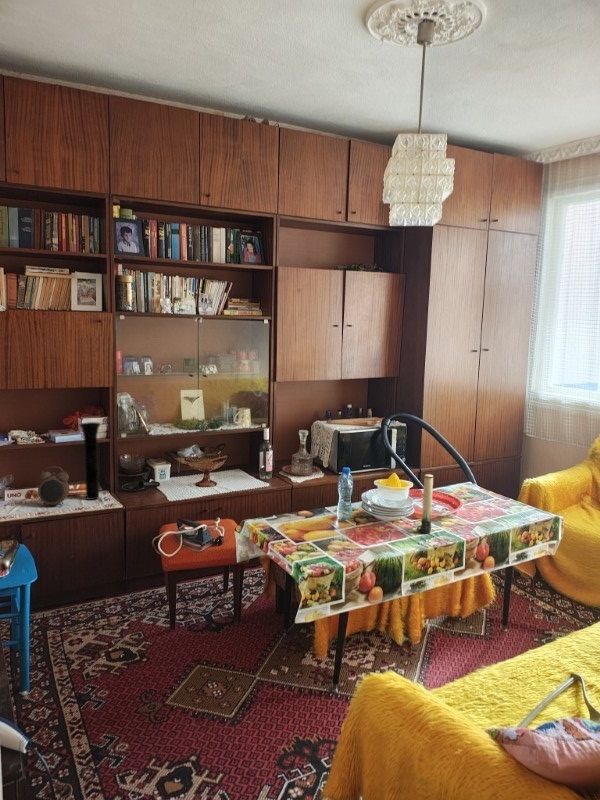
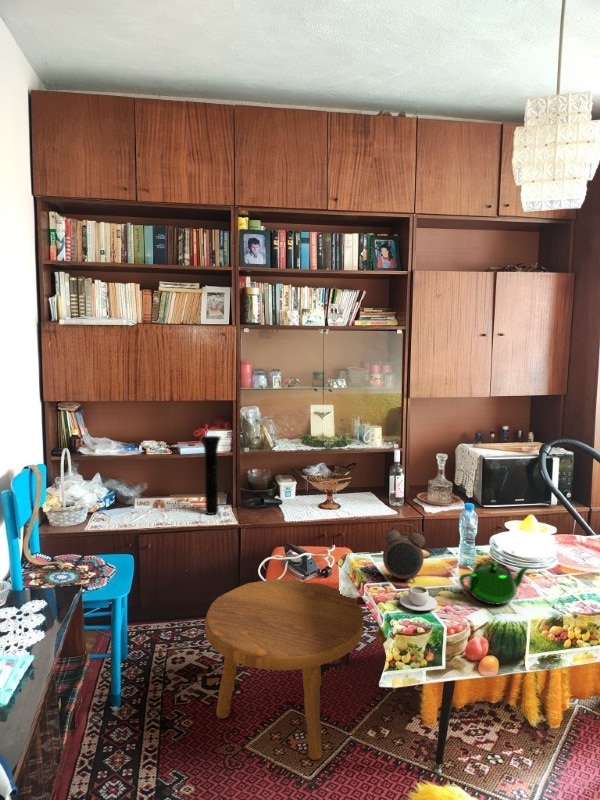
alarm clock: present [38,467,69,506] -> present [383,523,425,582]
candle: present [417,474,433,533] -> none [555,521,577,595]
teapot: none [349,512,400,546] -> present [459,562,529,604]
teacup: none [303,538,334,557] -> present [400,586,437,611]
footstool: none [118,550,265,702] -> present [205,578,363,760]

